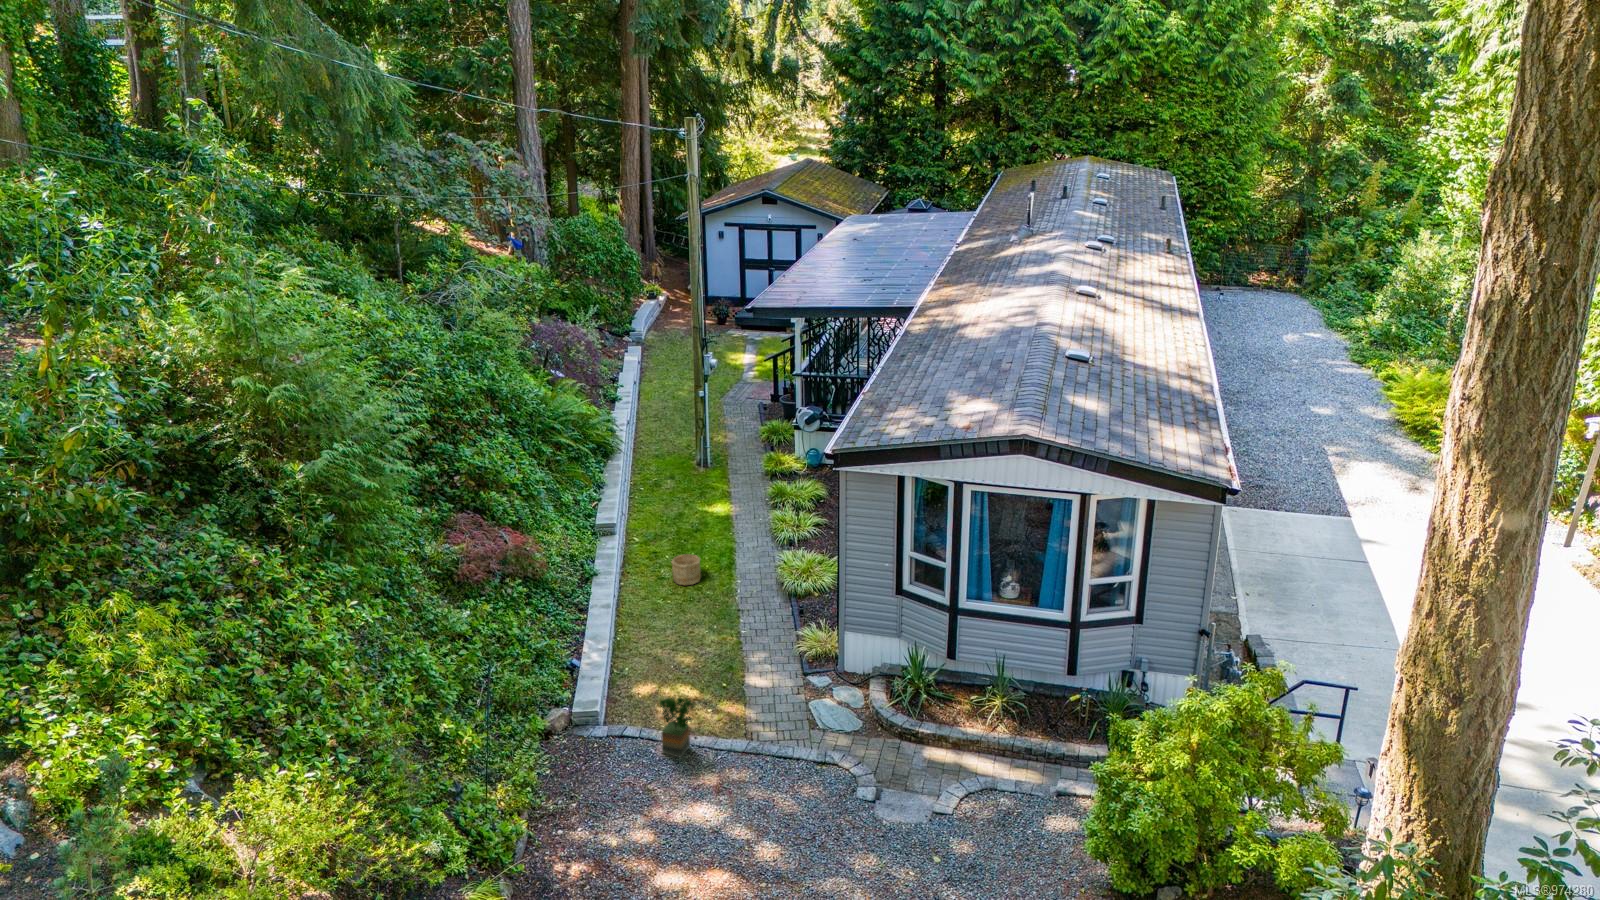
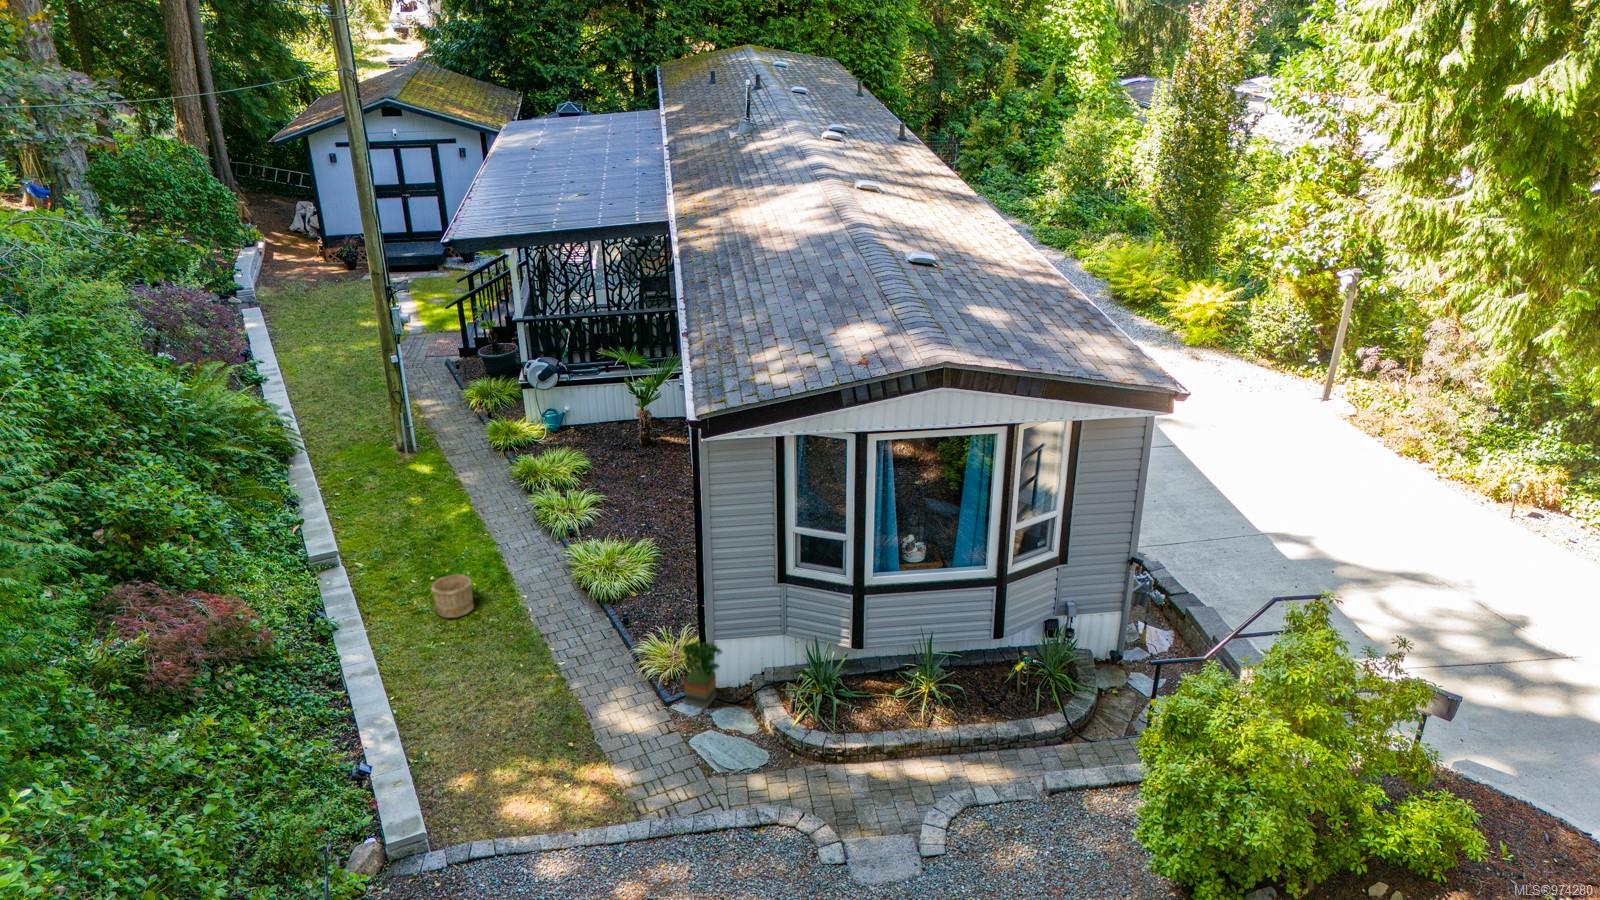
potted tree: present [659,697,695,757] -> present [682,642,722,709]

